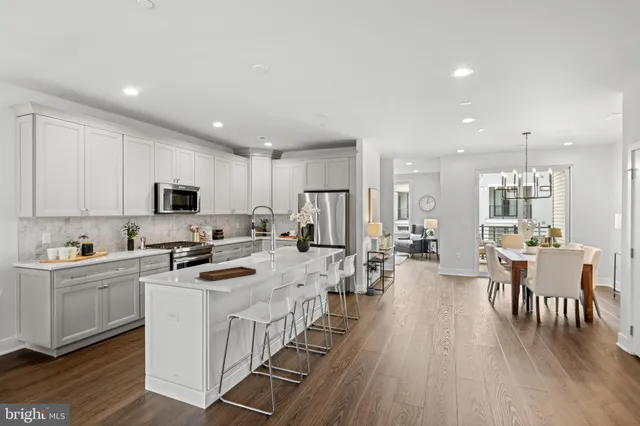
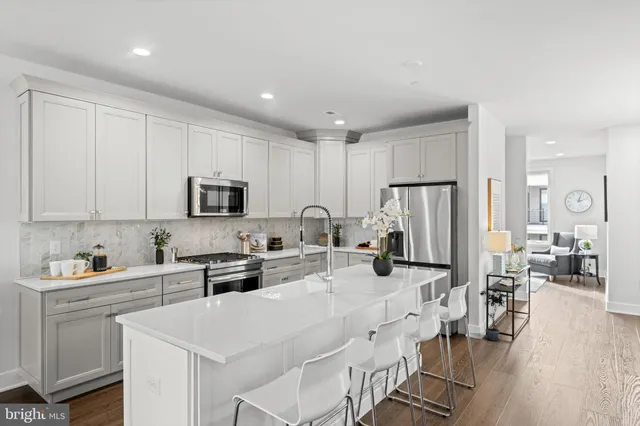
tray: present [199,258,256,281] -> none [207,286,298,326]

